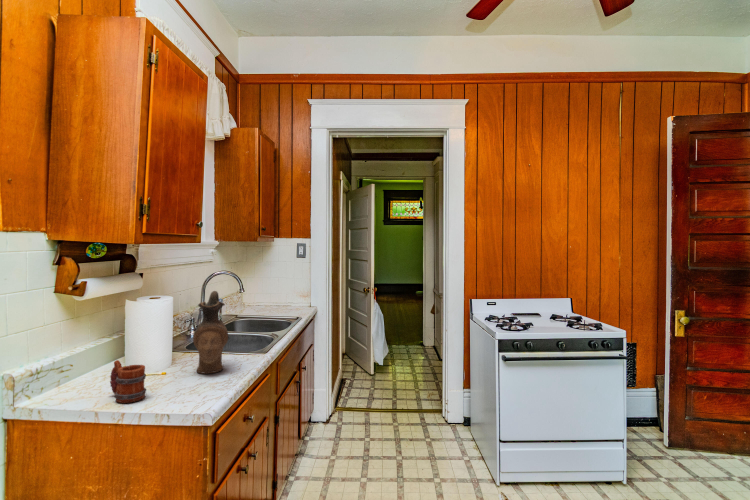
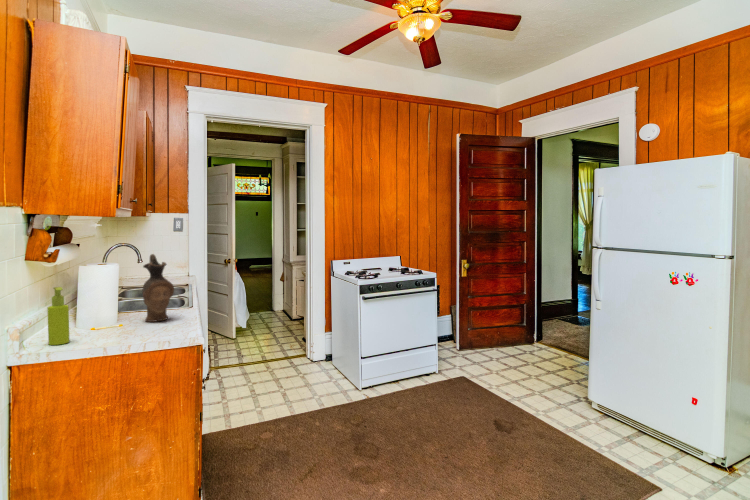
soap dispenser: none [57,330,83,400] -> present [47,287,70,345]
mug: present [110,360,146,403] -> none [96,309,132,340]

